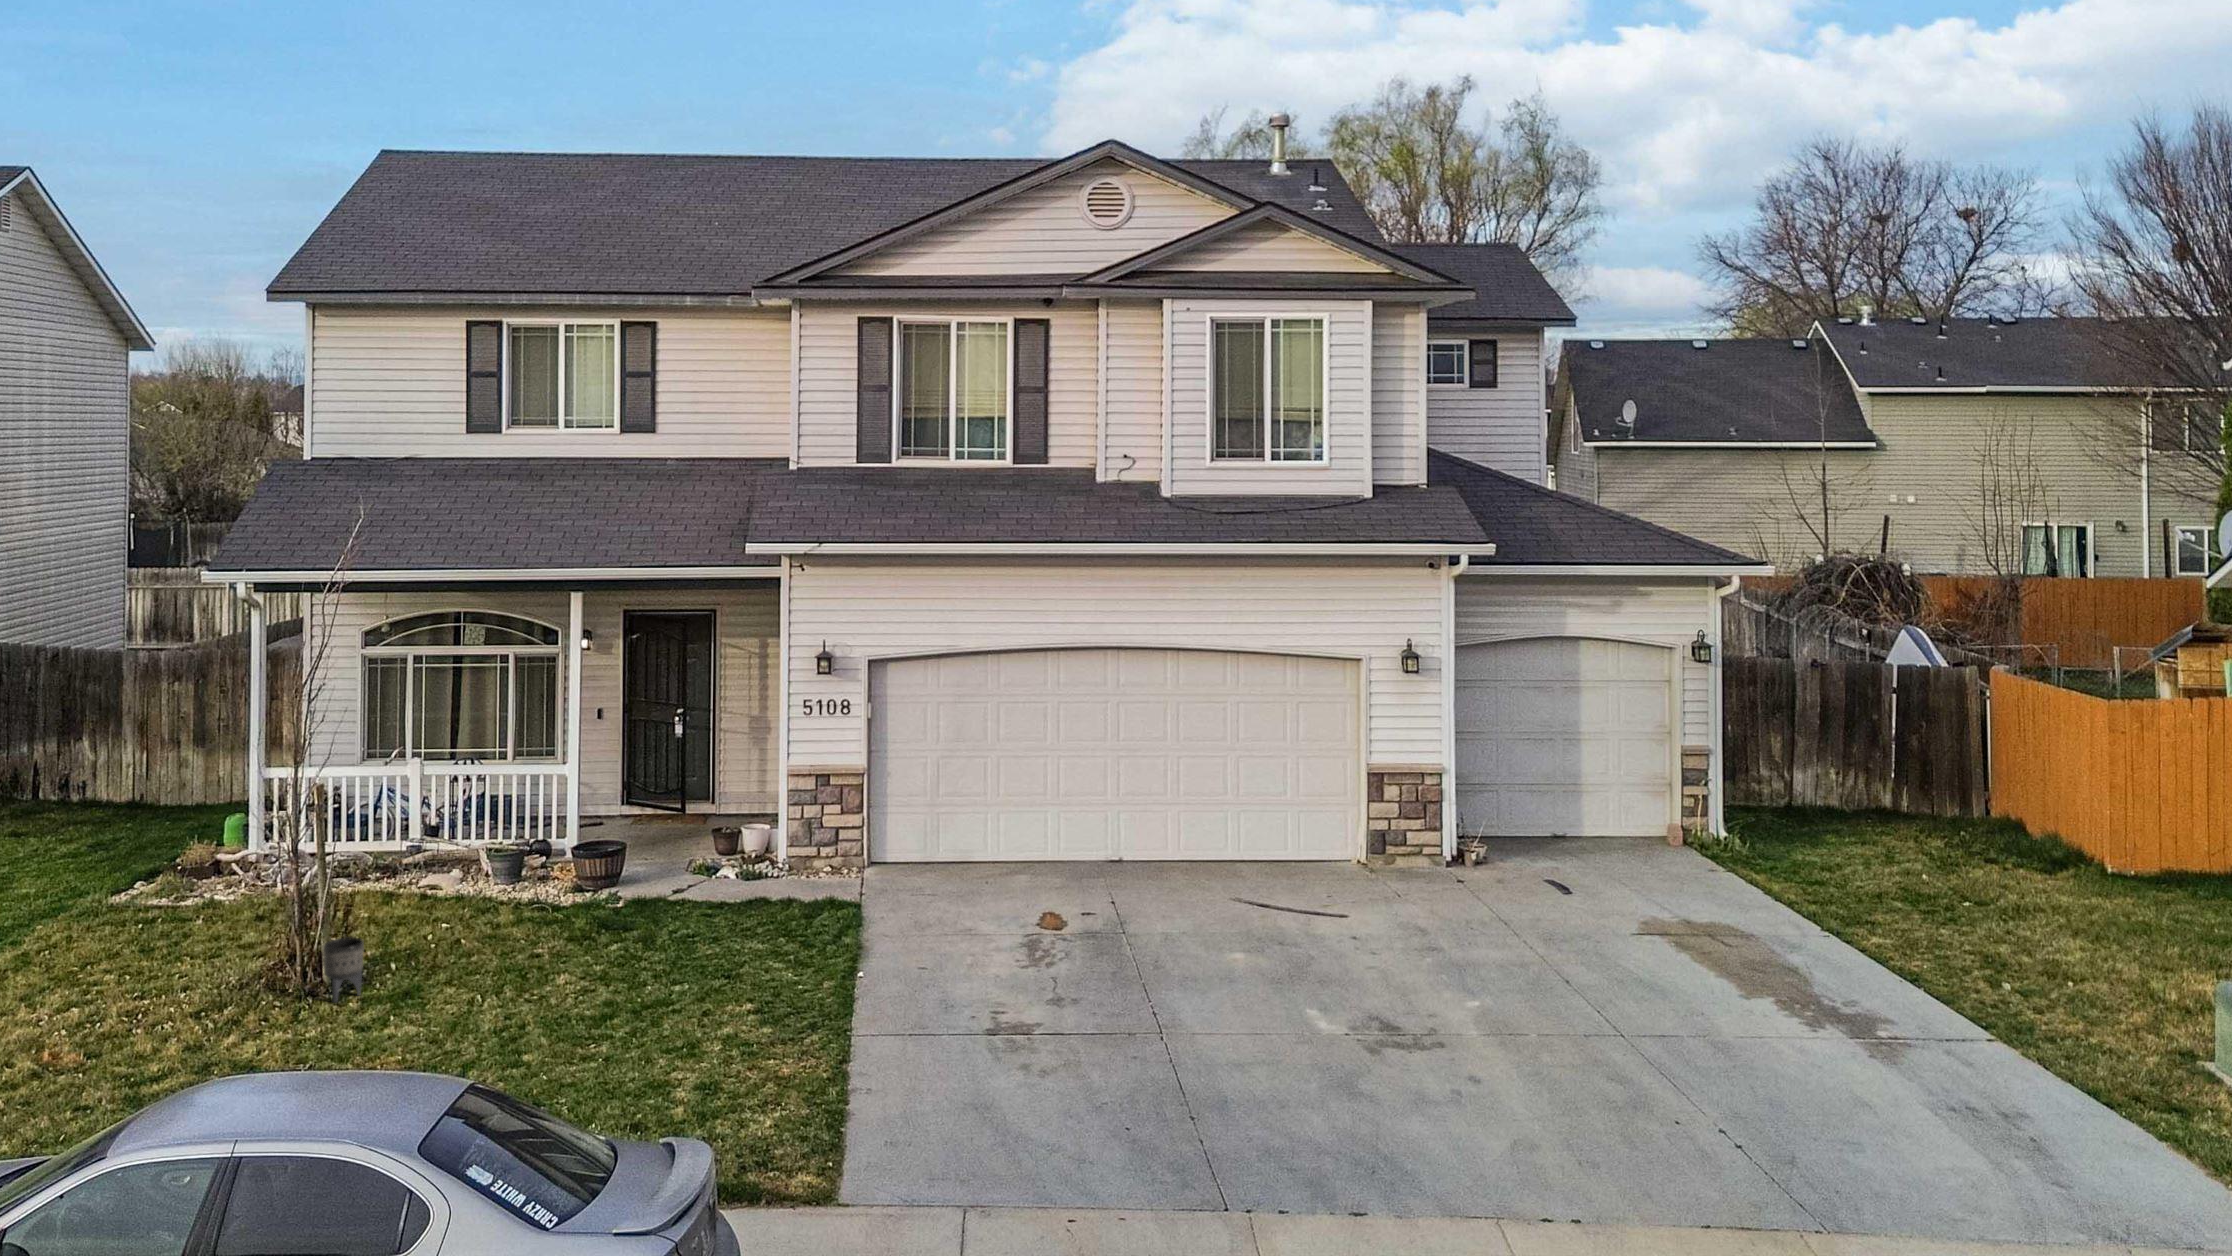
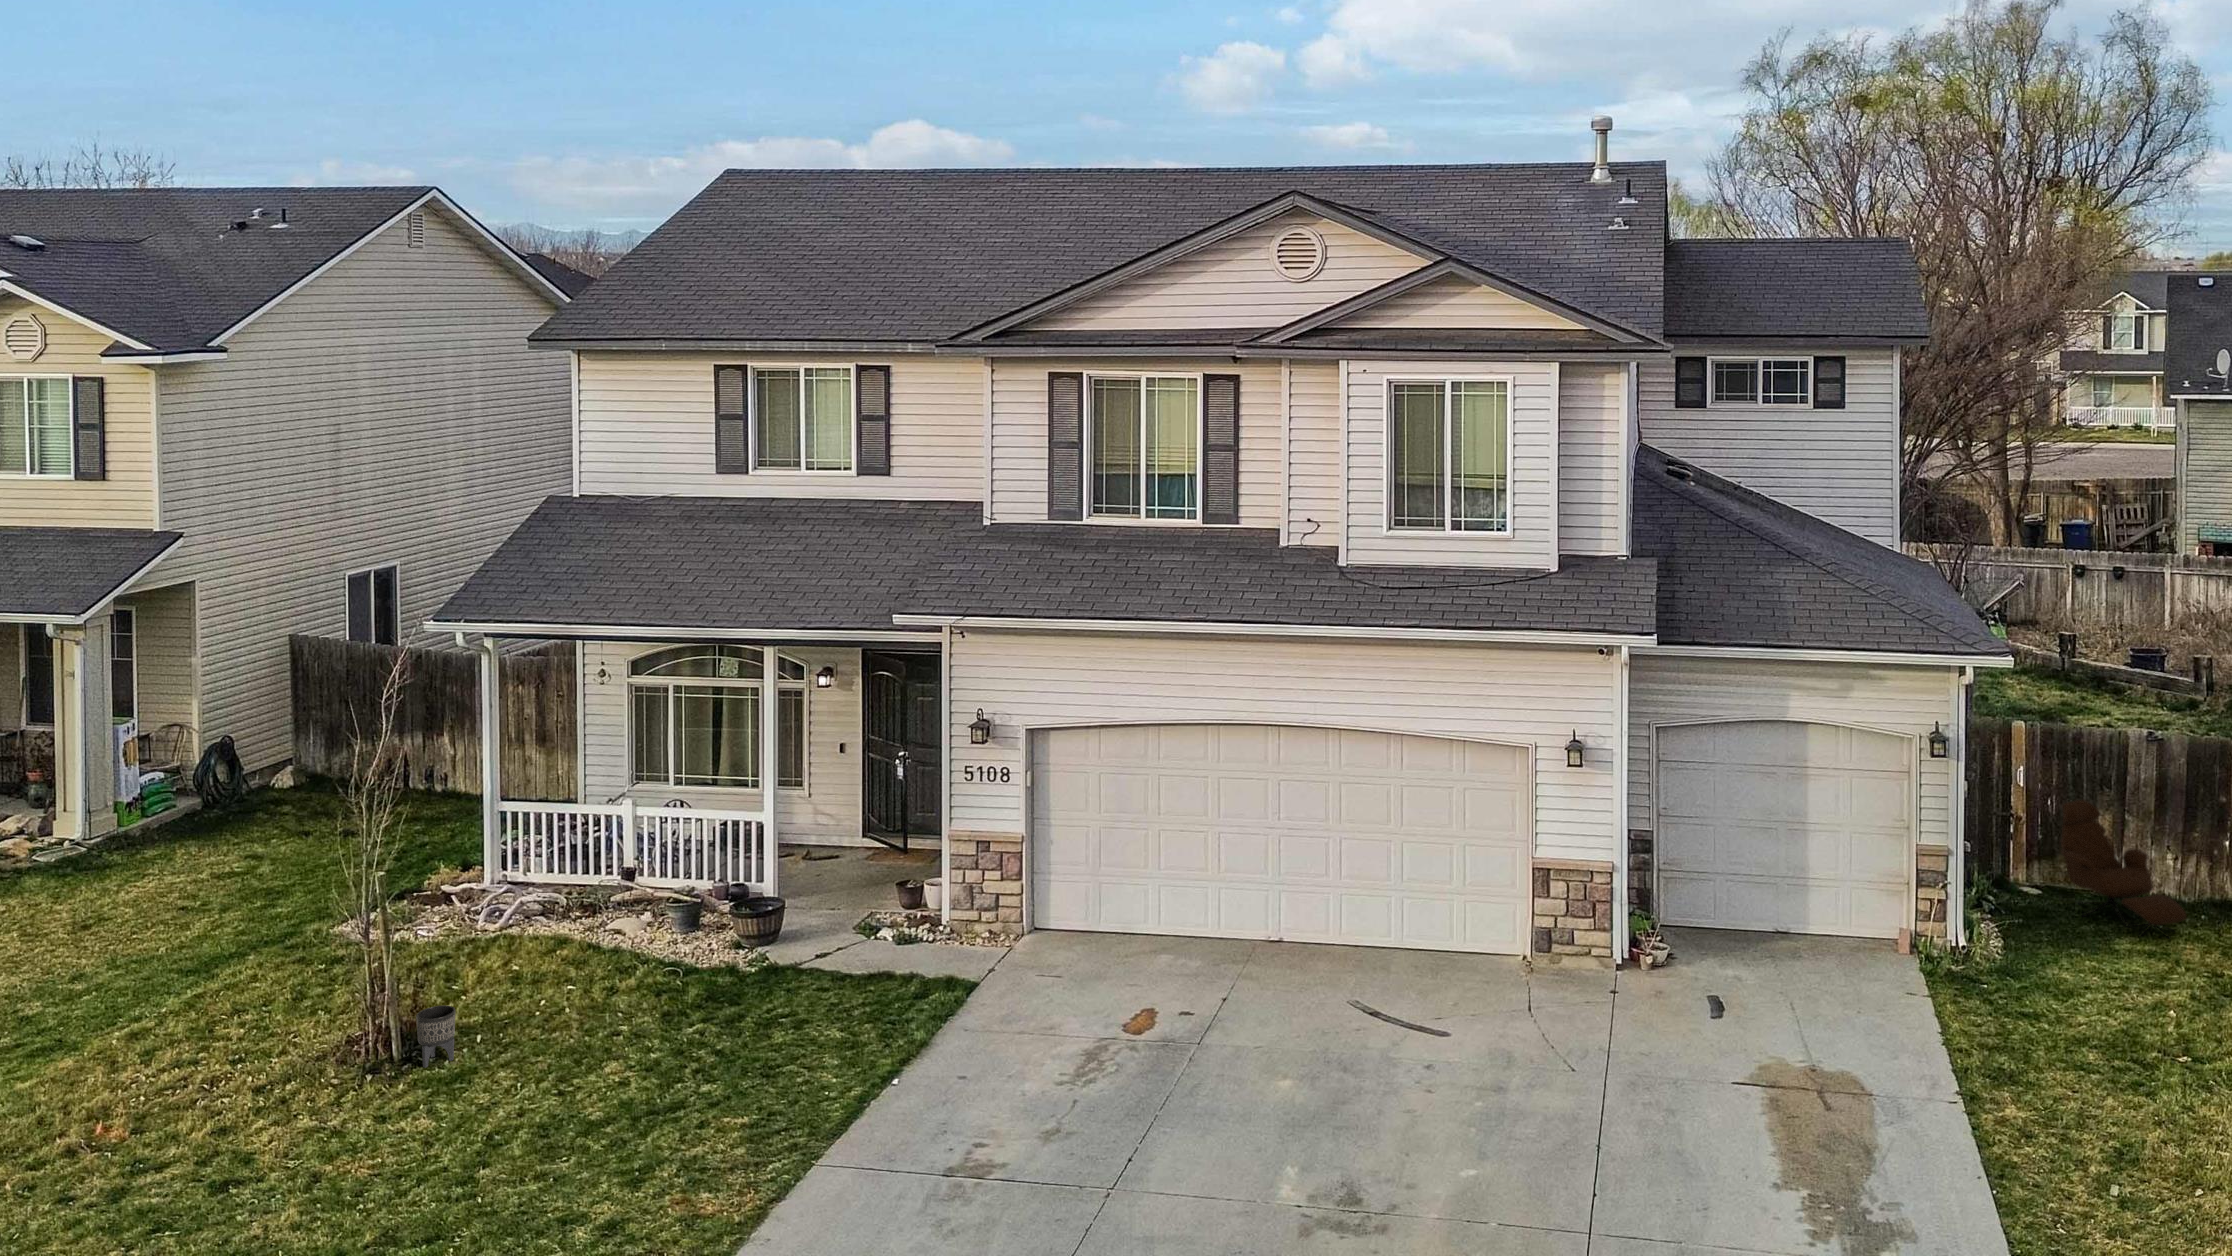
lounge chair: none [1768,711,1888,825] -> present [2061,800,2186,939]

